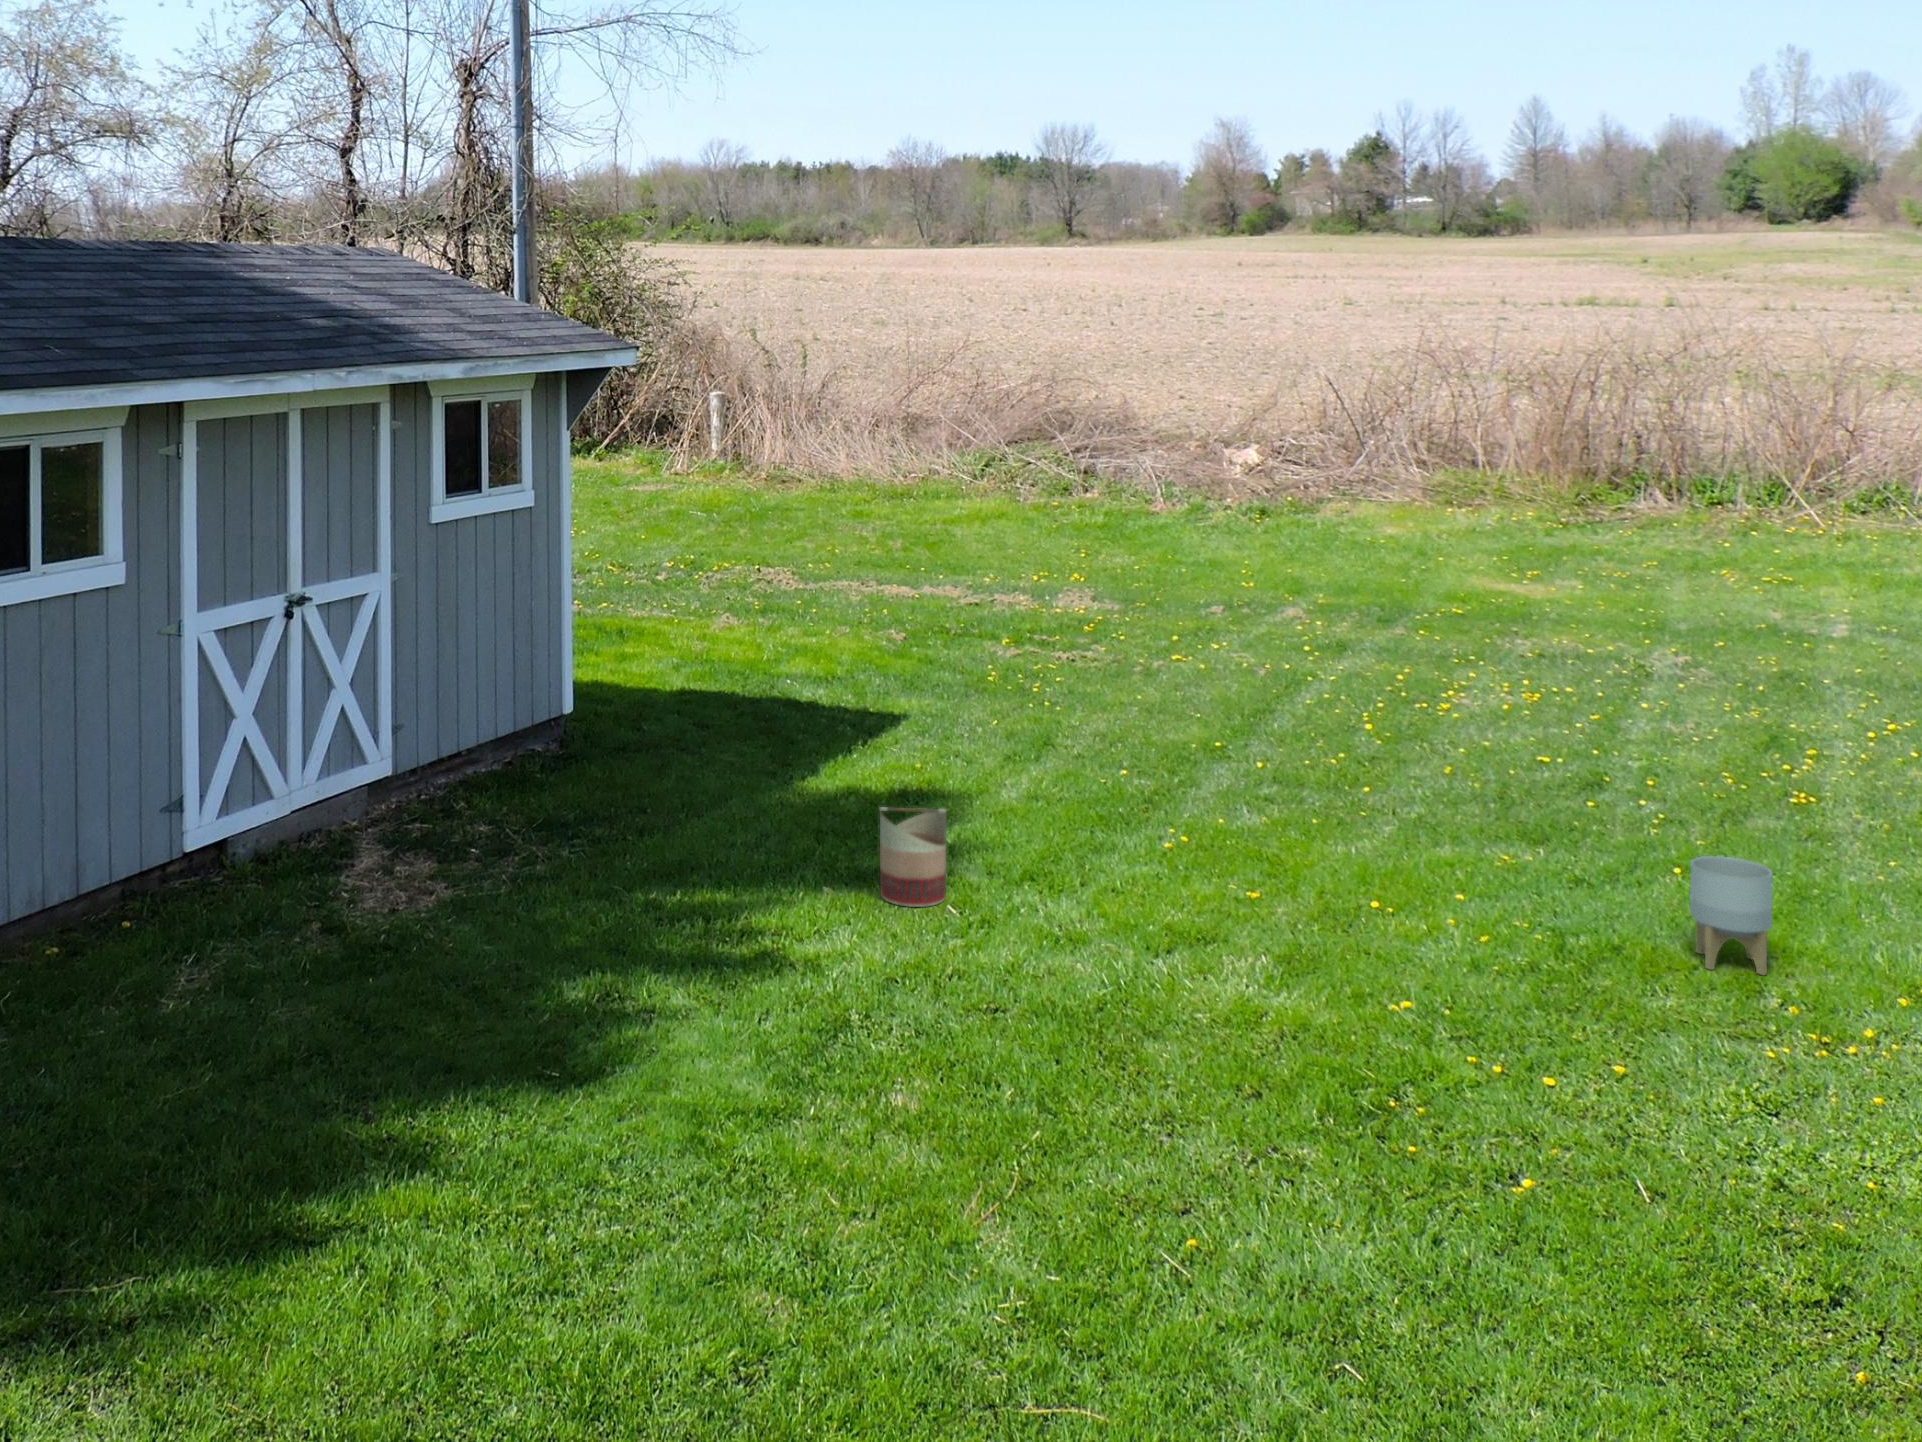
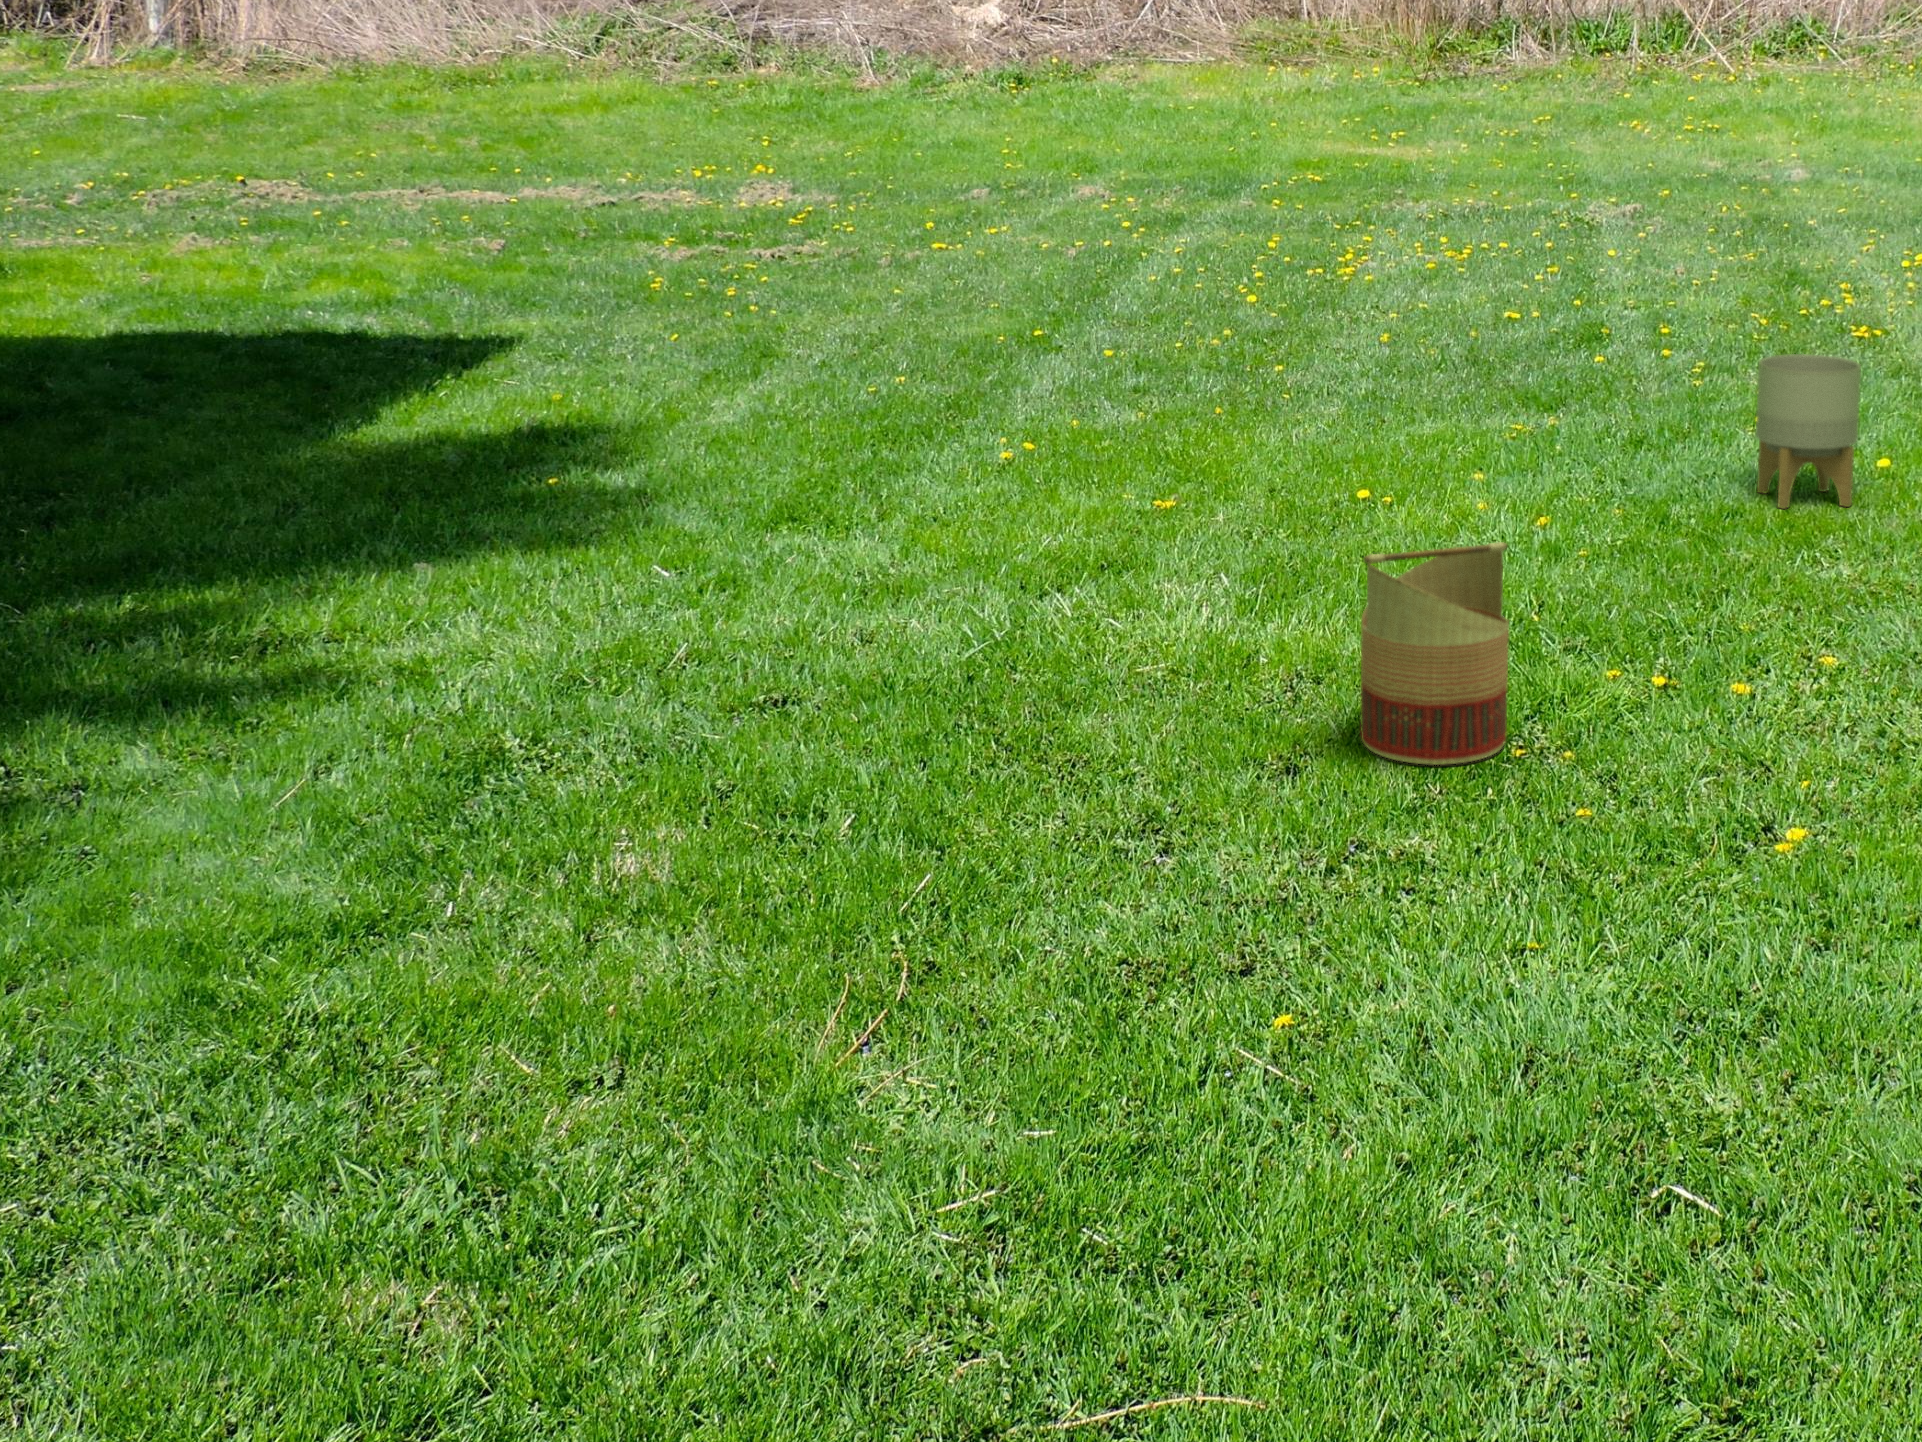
basket: present [879,807,947,907] -> present [1360,542,1509,765]

